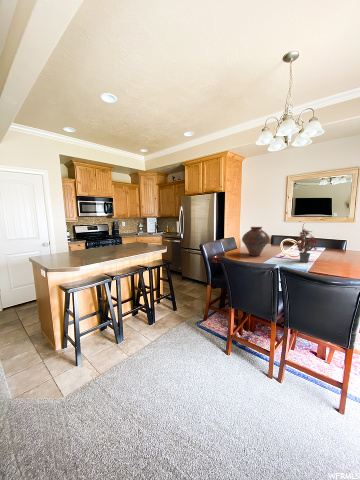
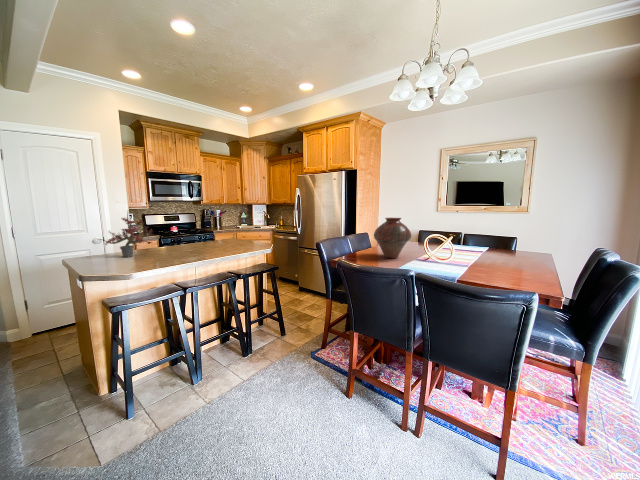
potted plant: present [295,224,321,262] -> present [103,213,151,257]

